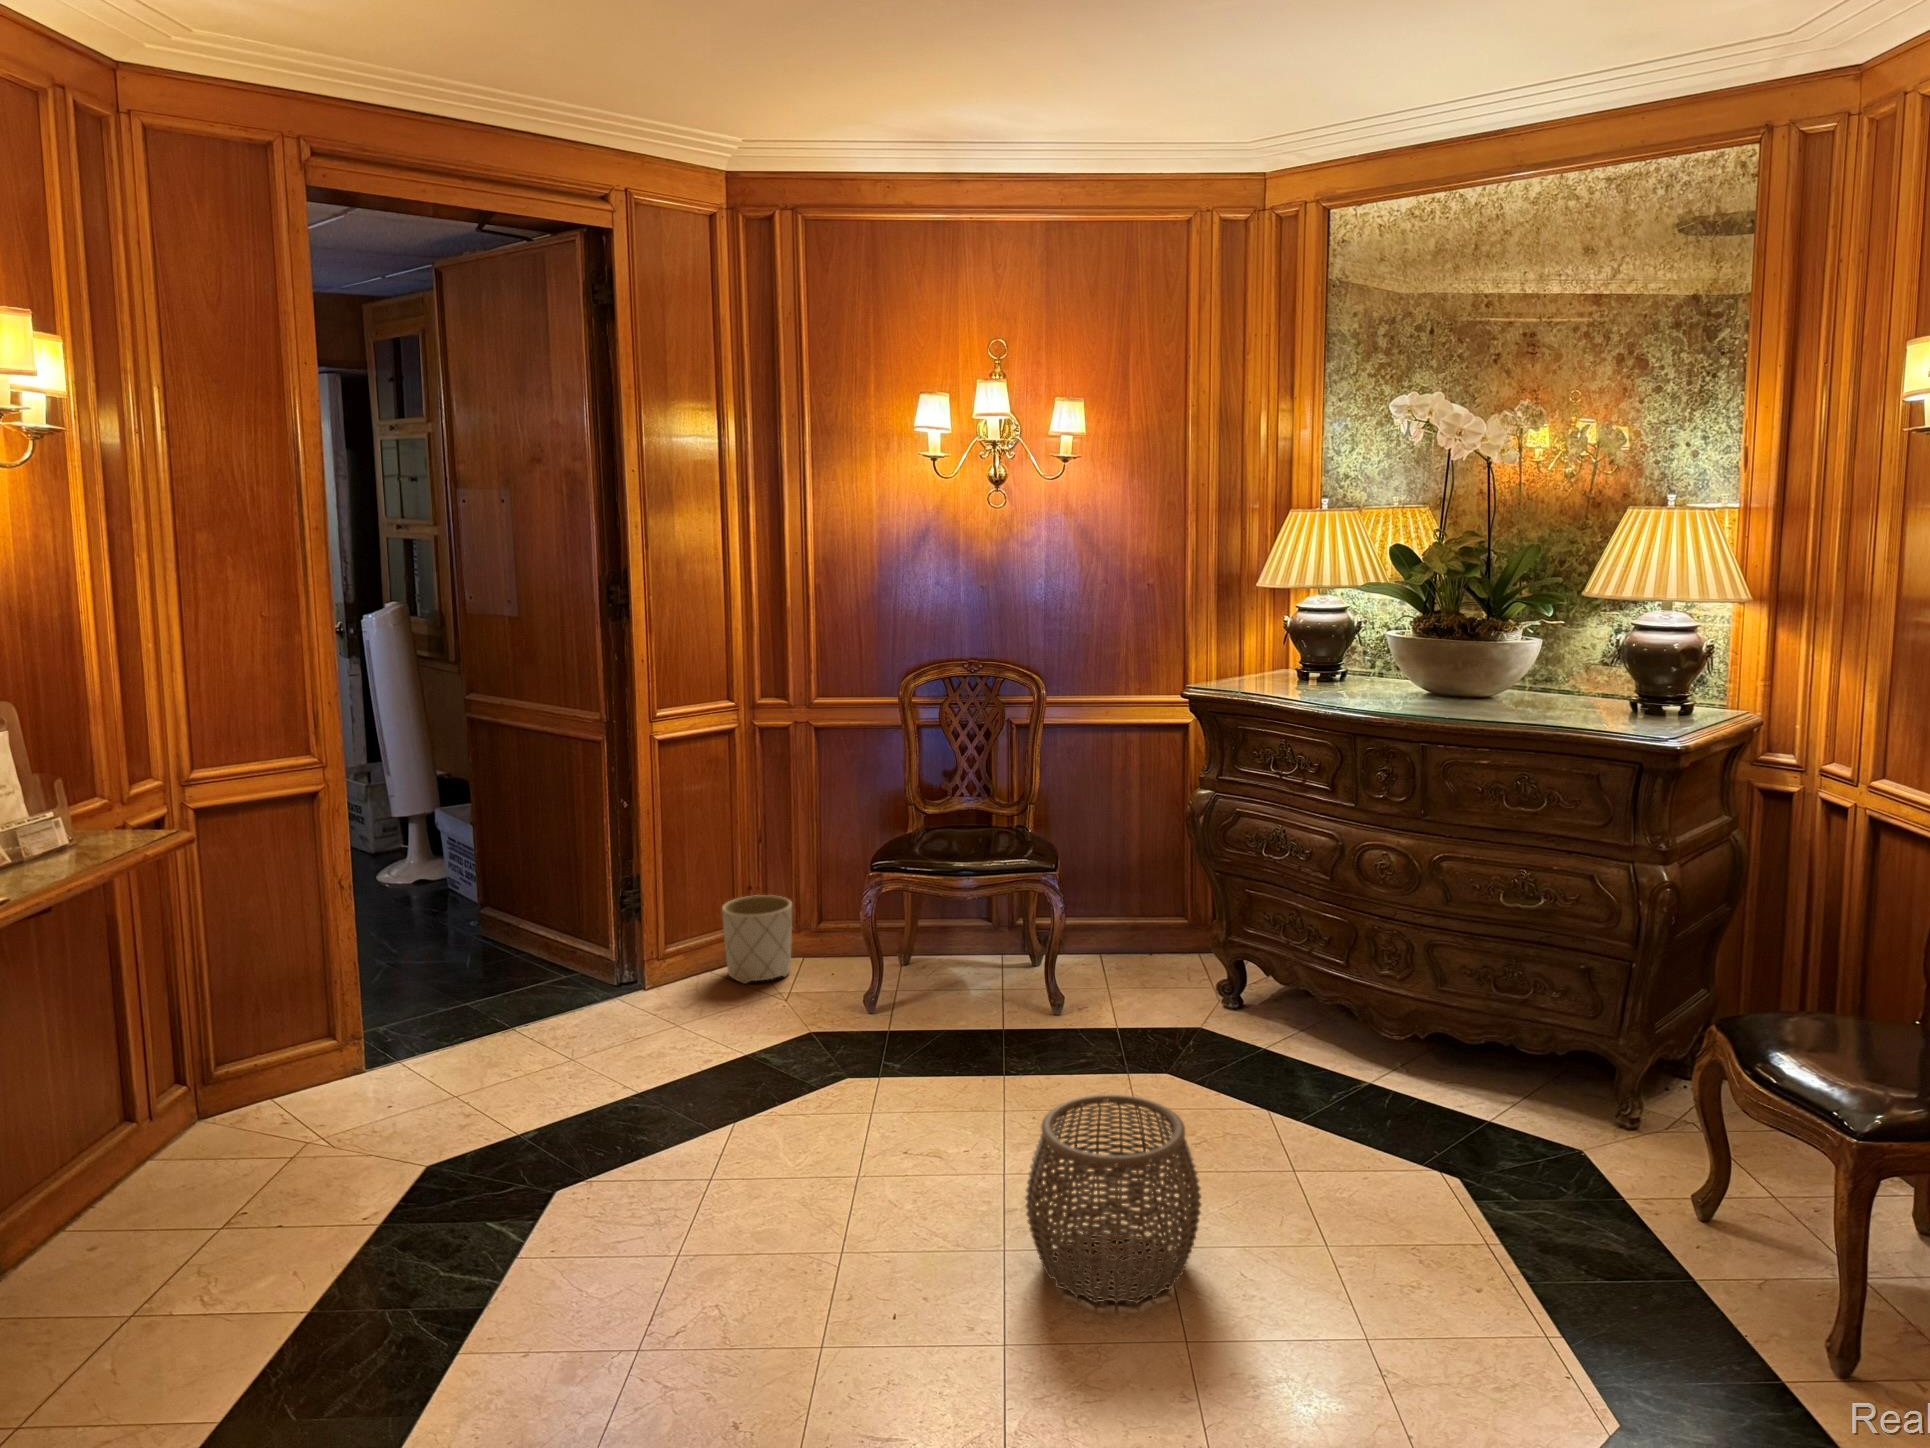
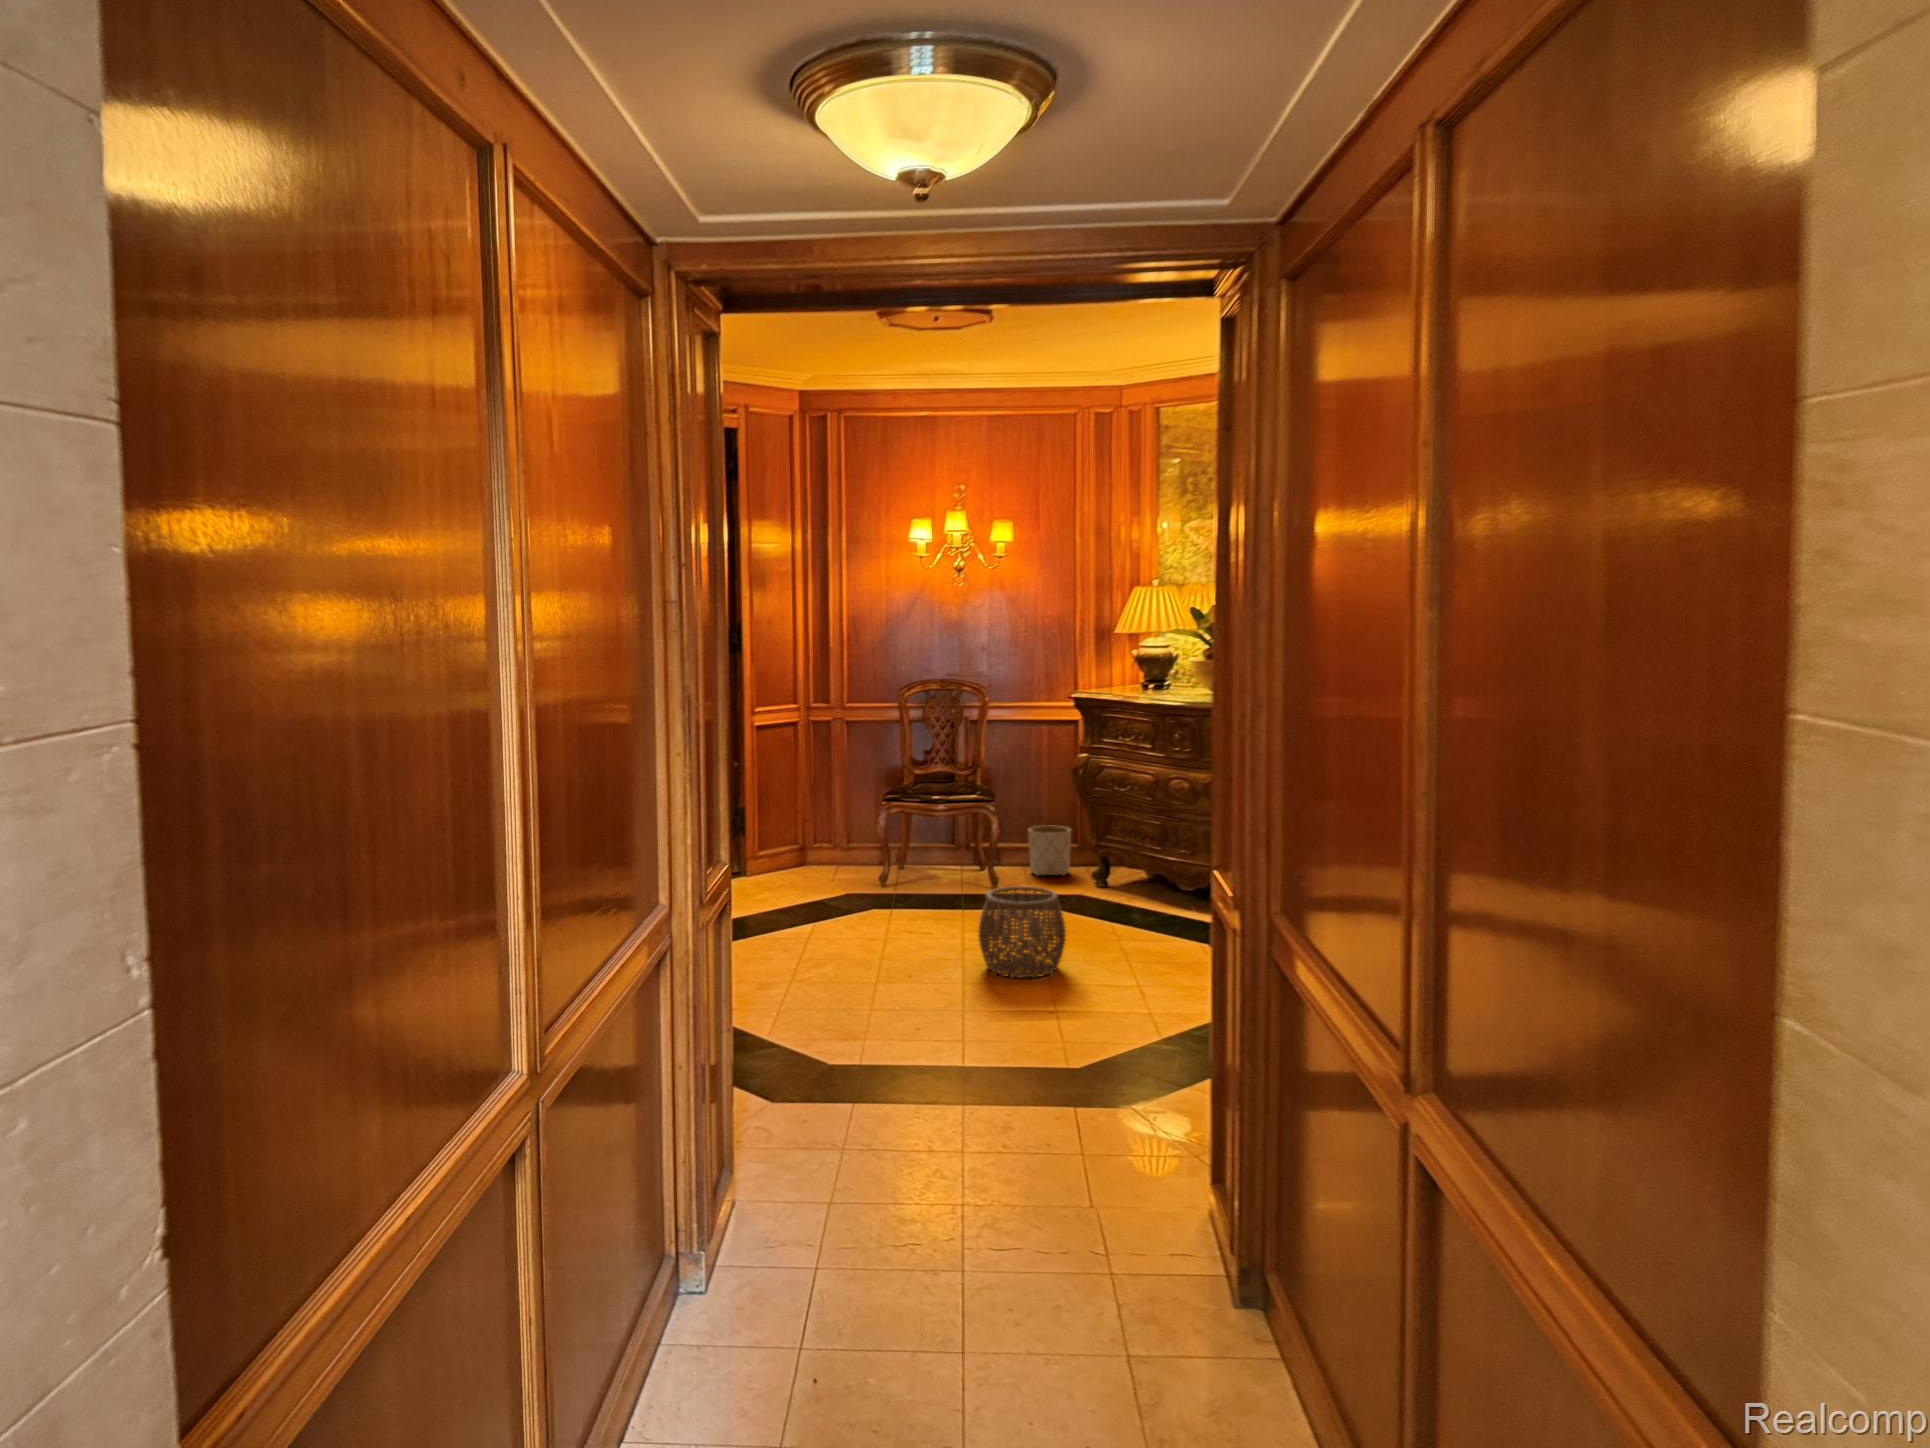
planter: present [722,895,792,984] -> present [1028,826,1071,876]

